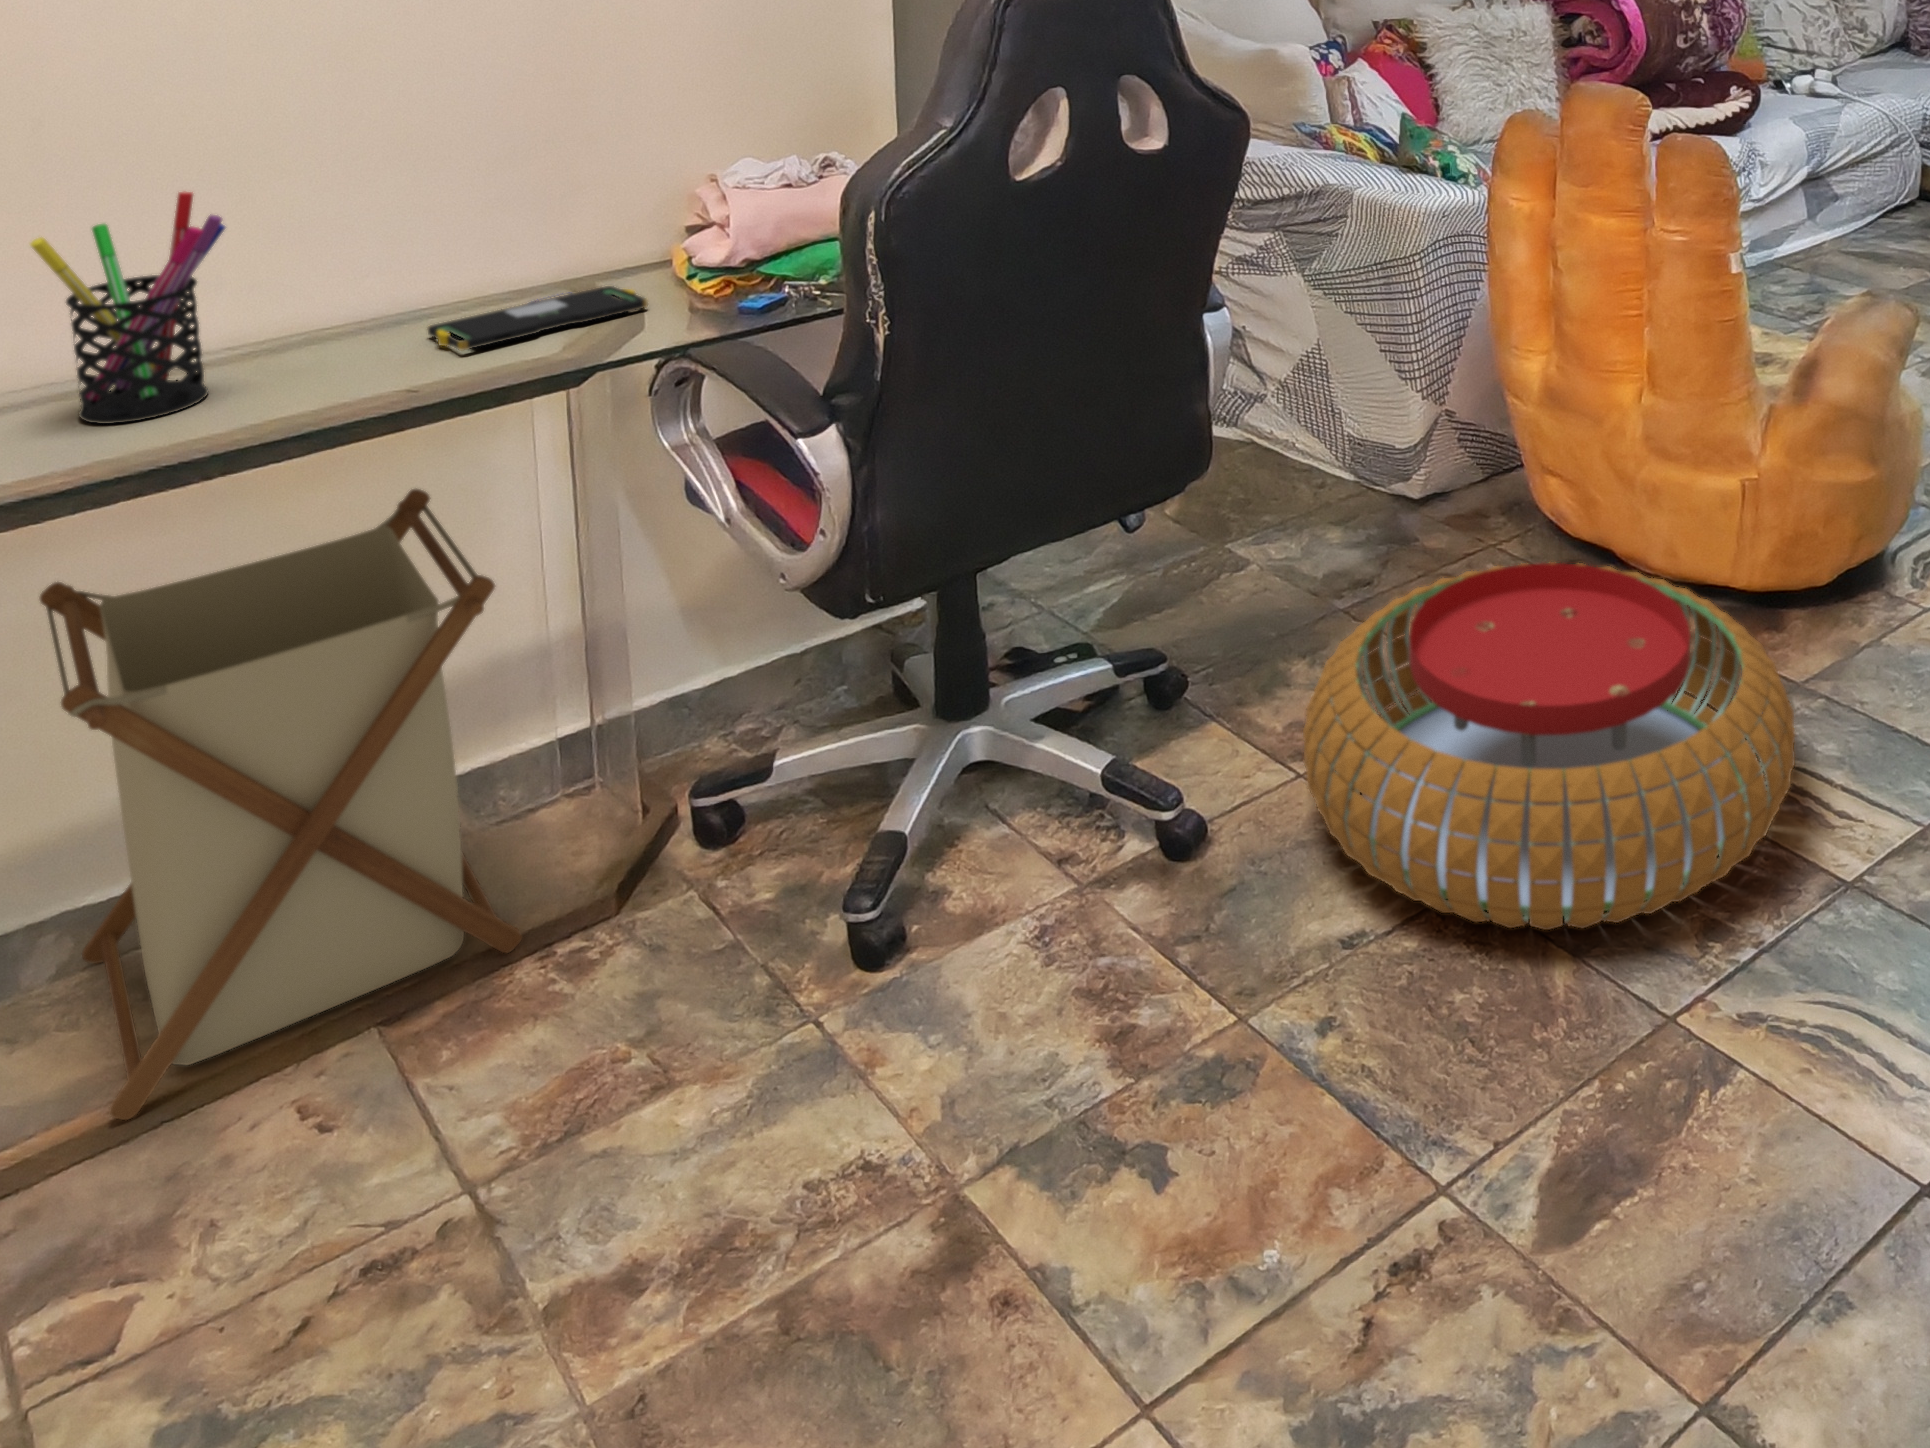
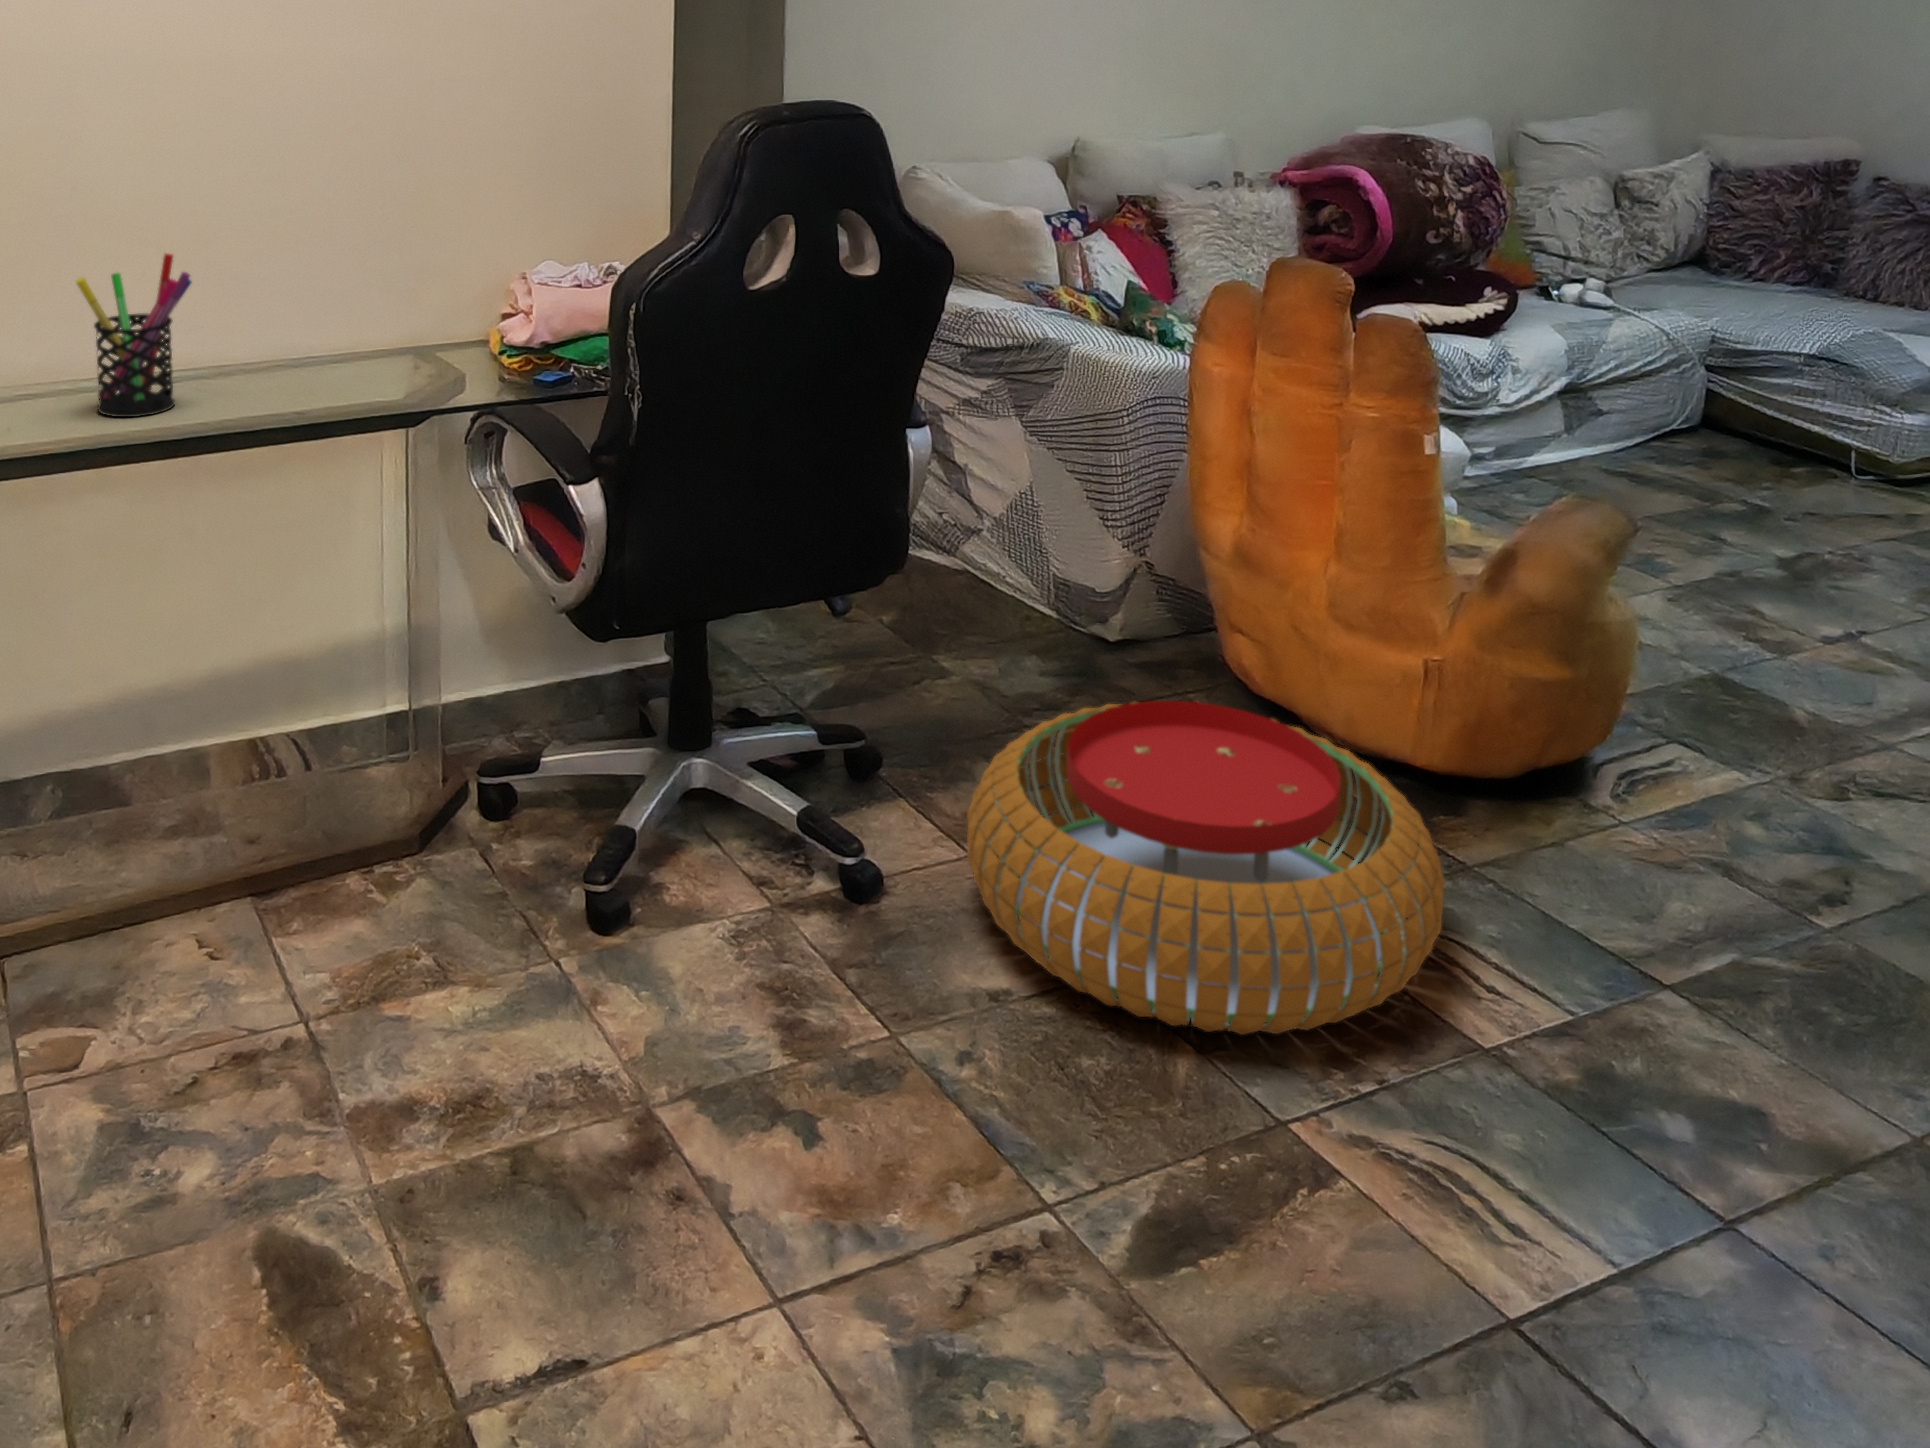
tablet: present [428,286,648,350] -> none [316,358,468,393]
laundry basket: present [40,489,522,1120] -> none [67,499,355,917]

